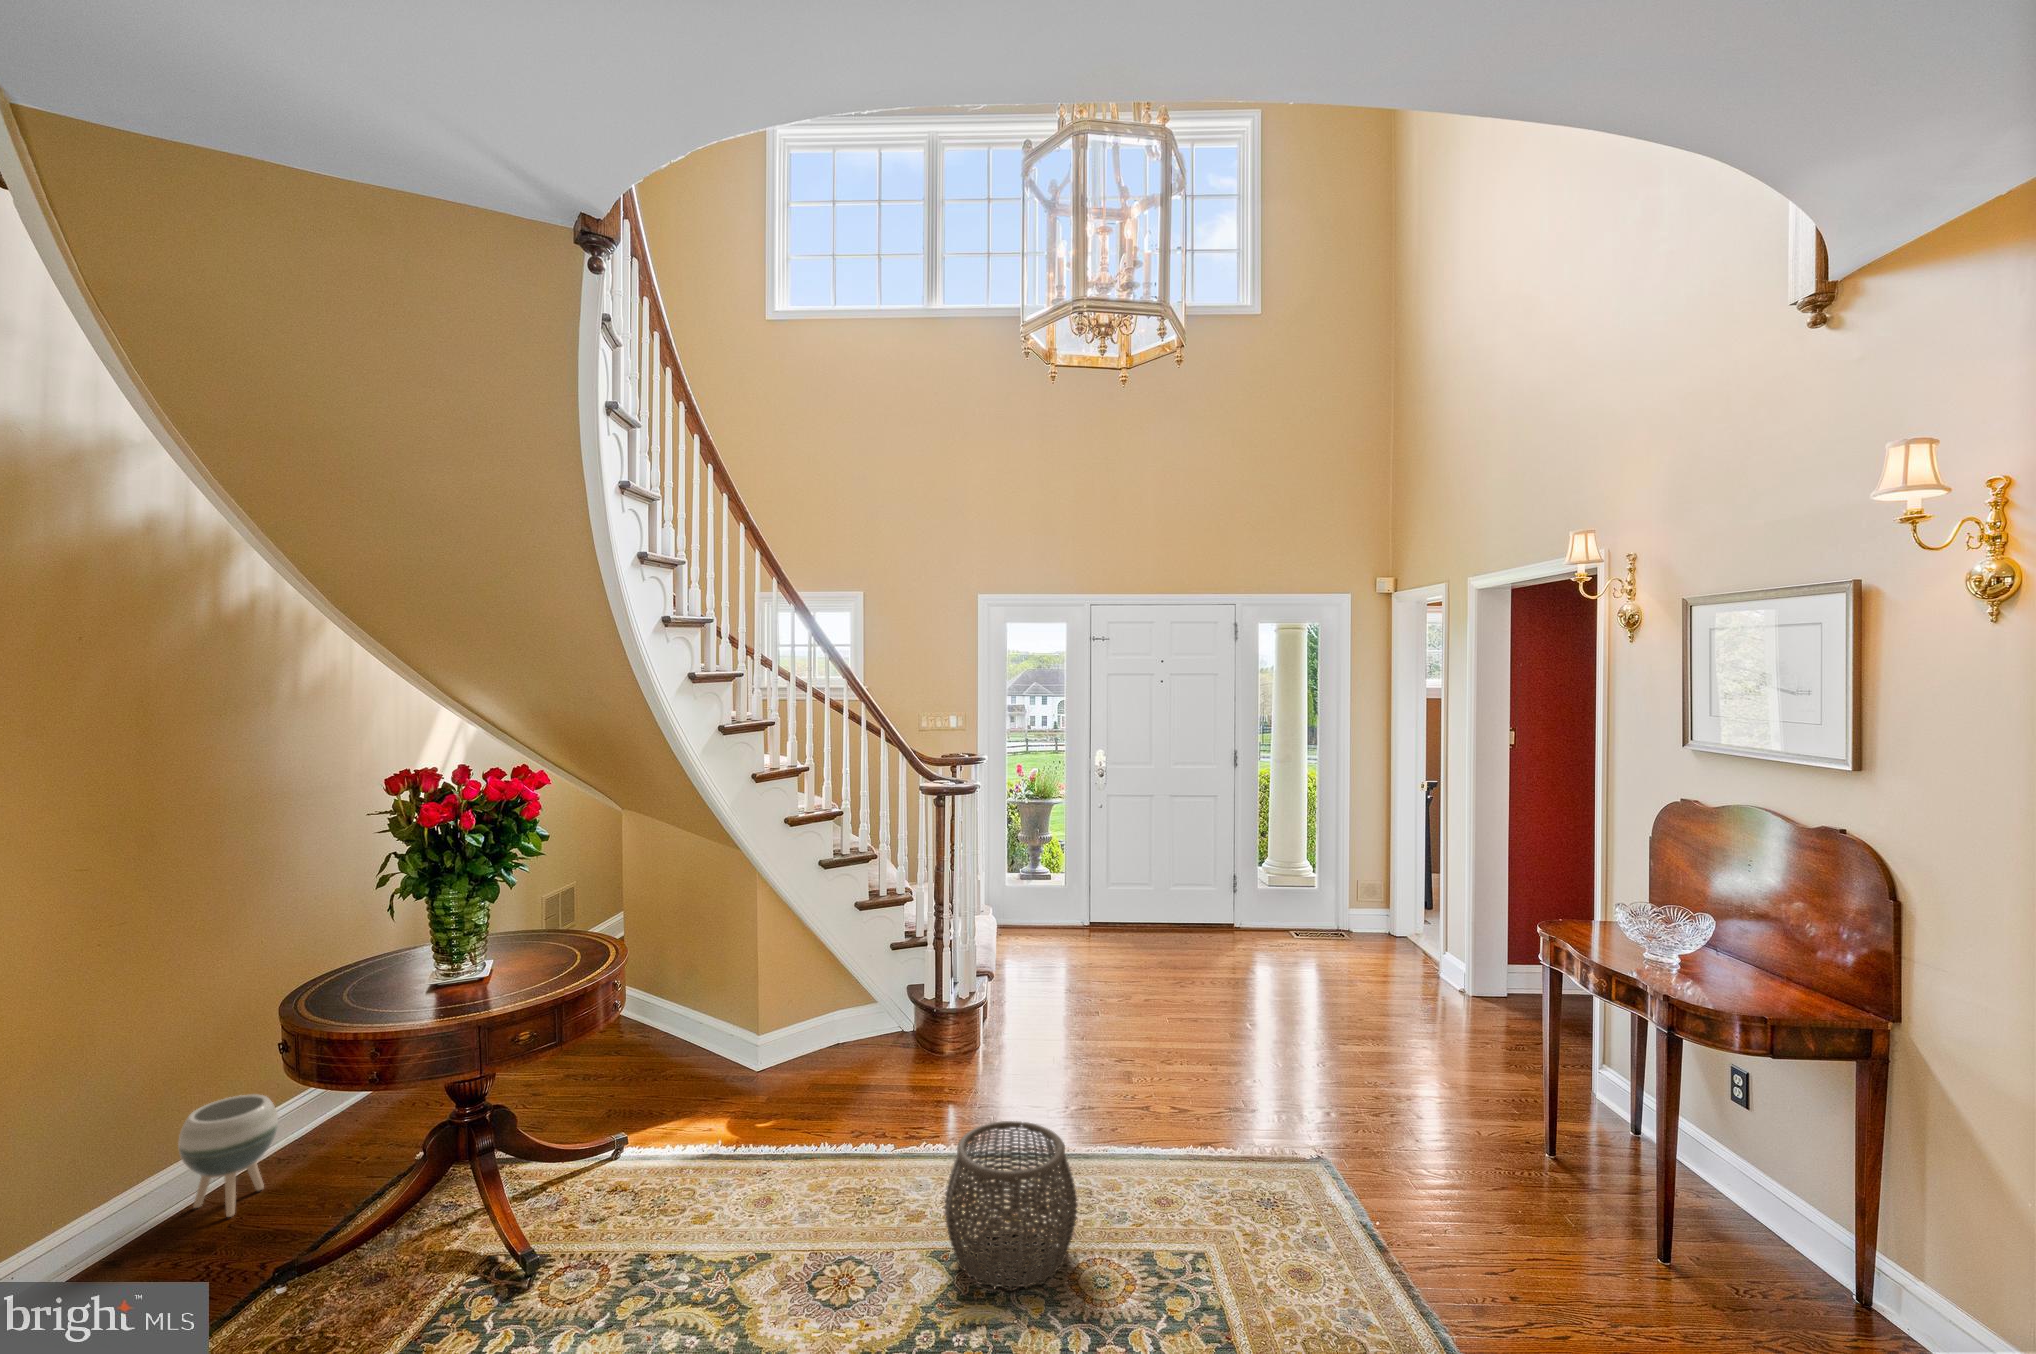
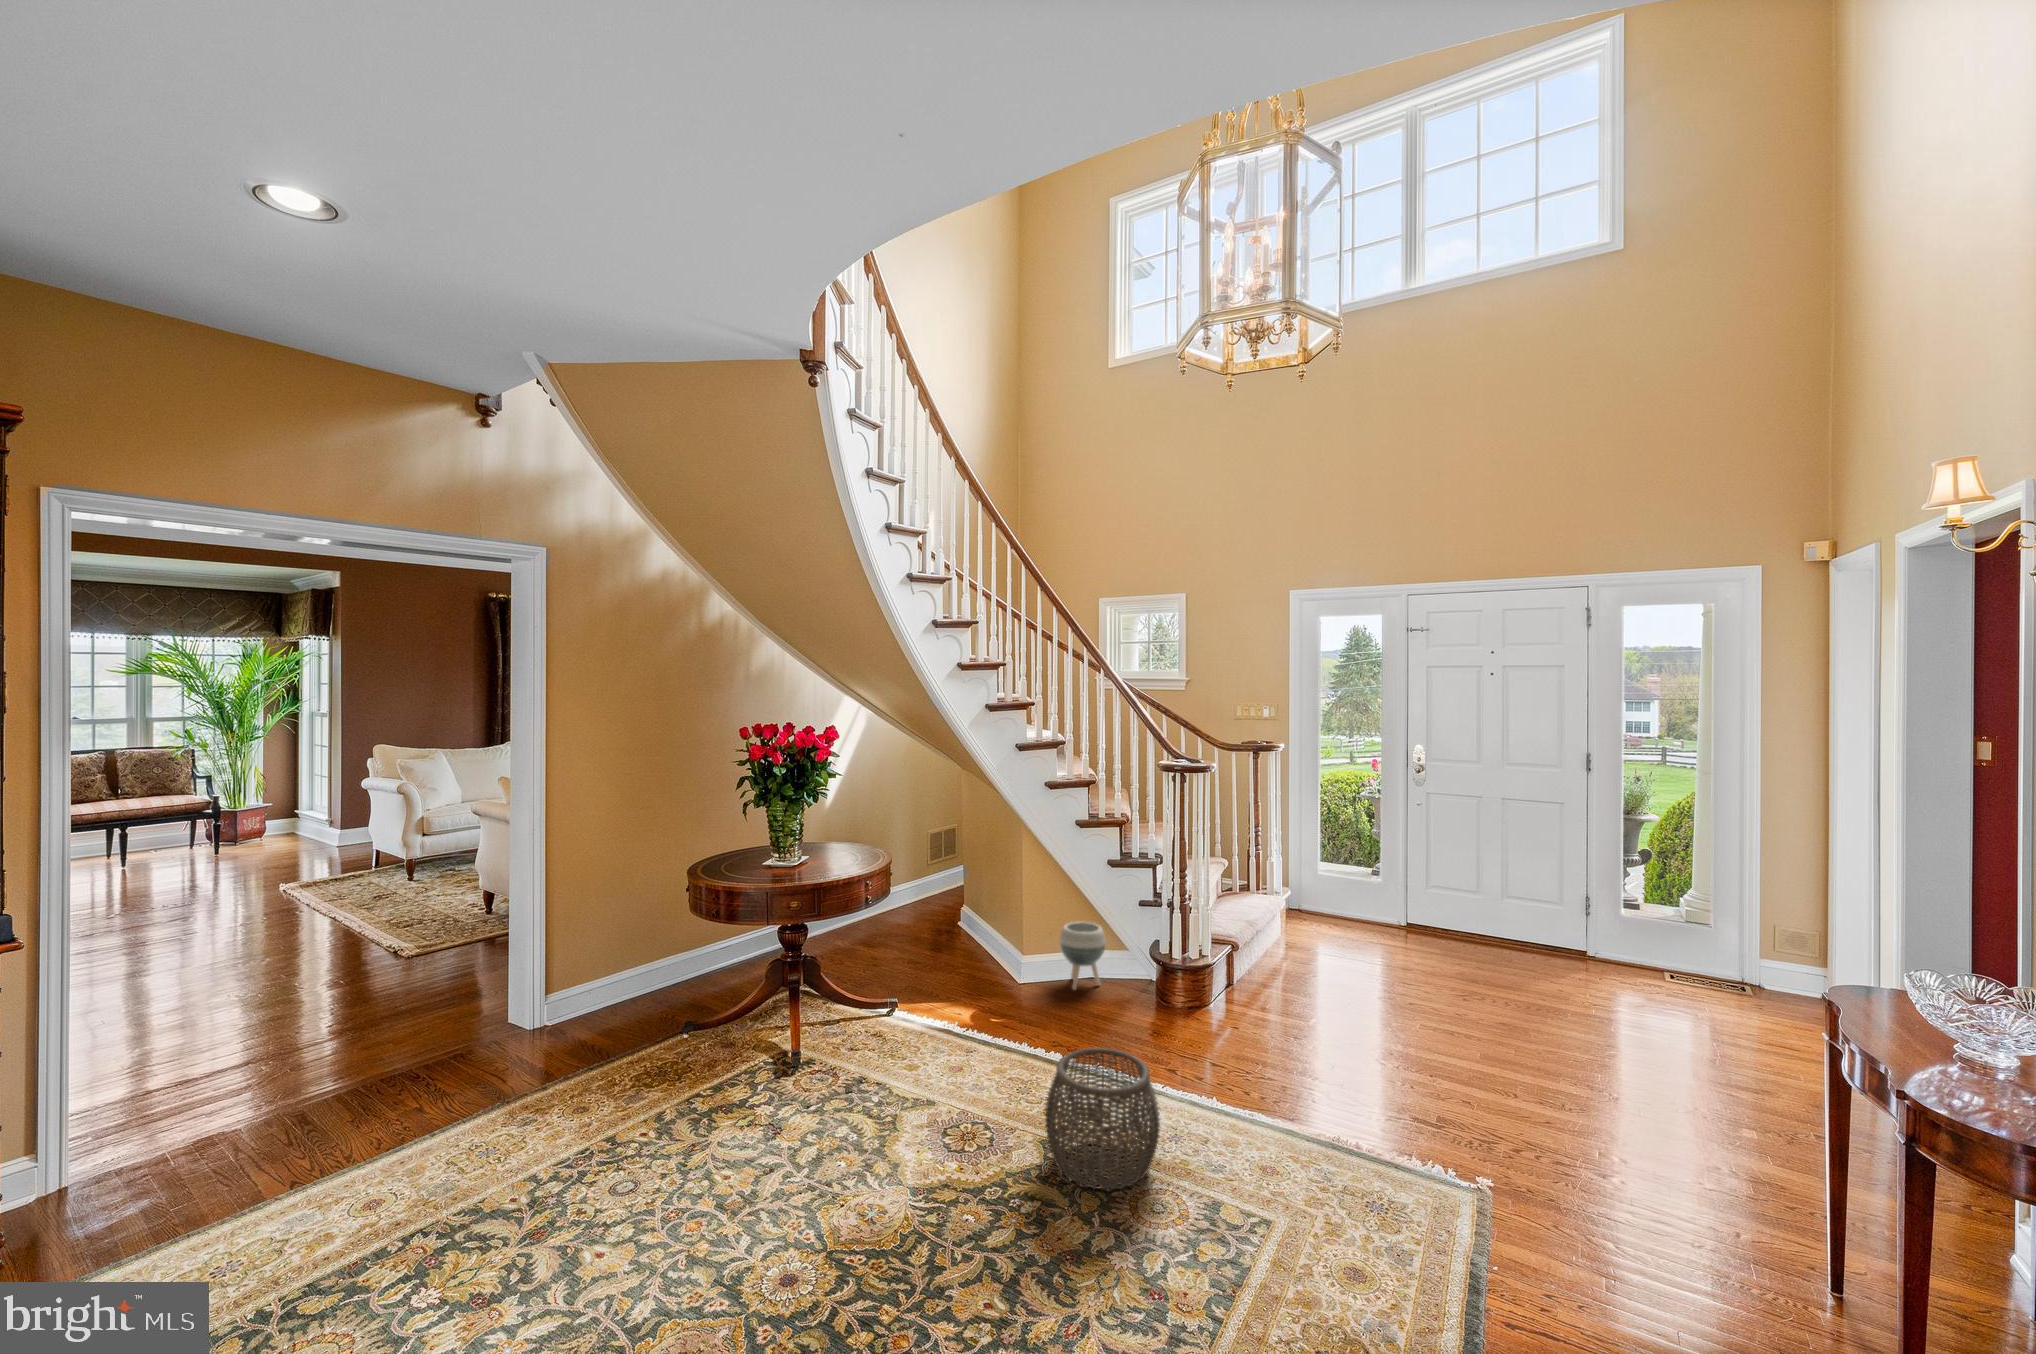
planter: present [178,1094,278,1217] -> present [1059,922,1106,990]

